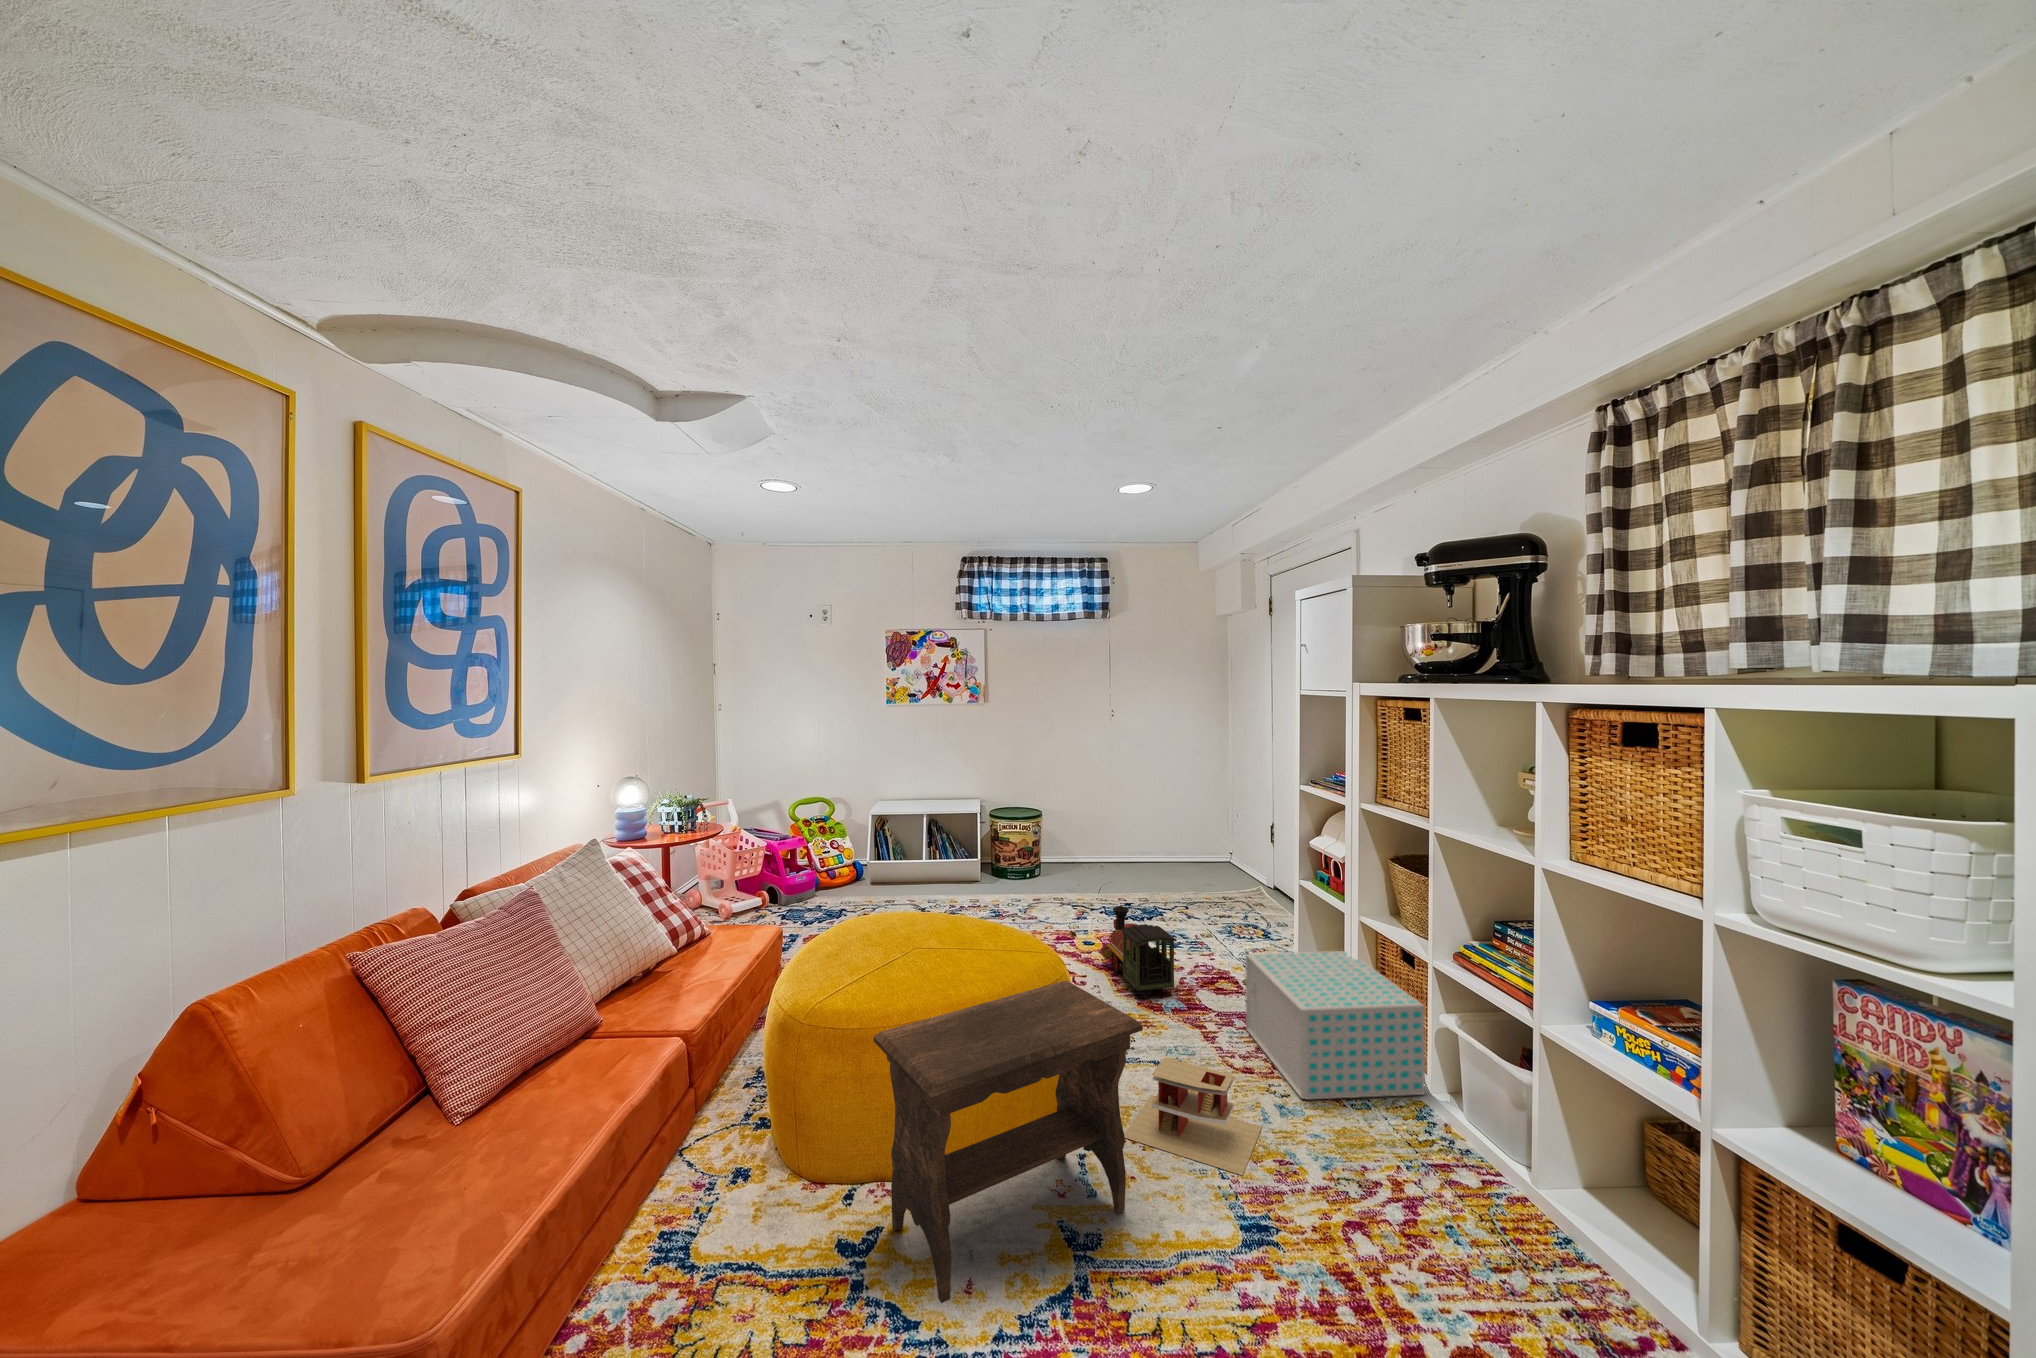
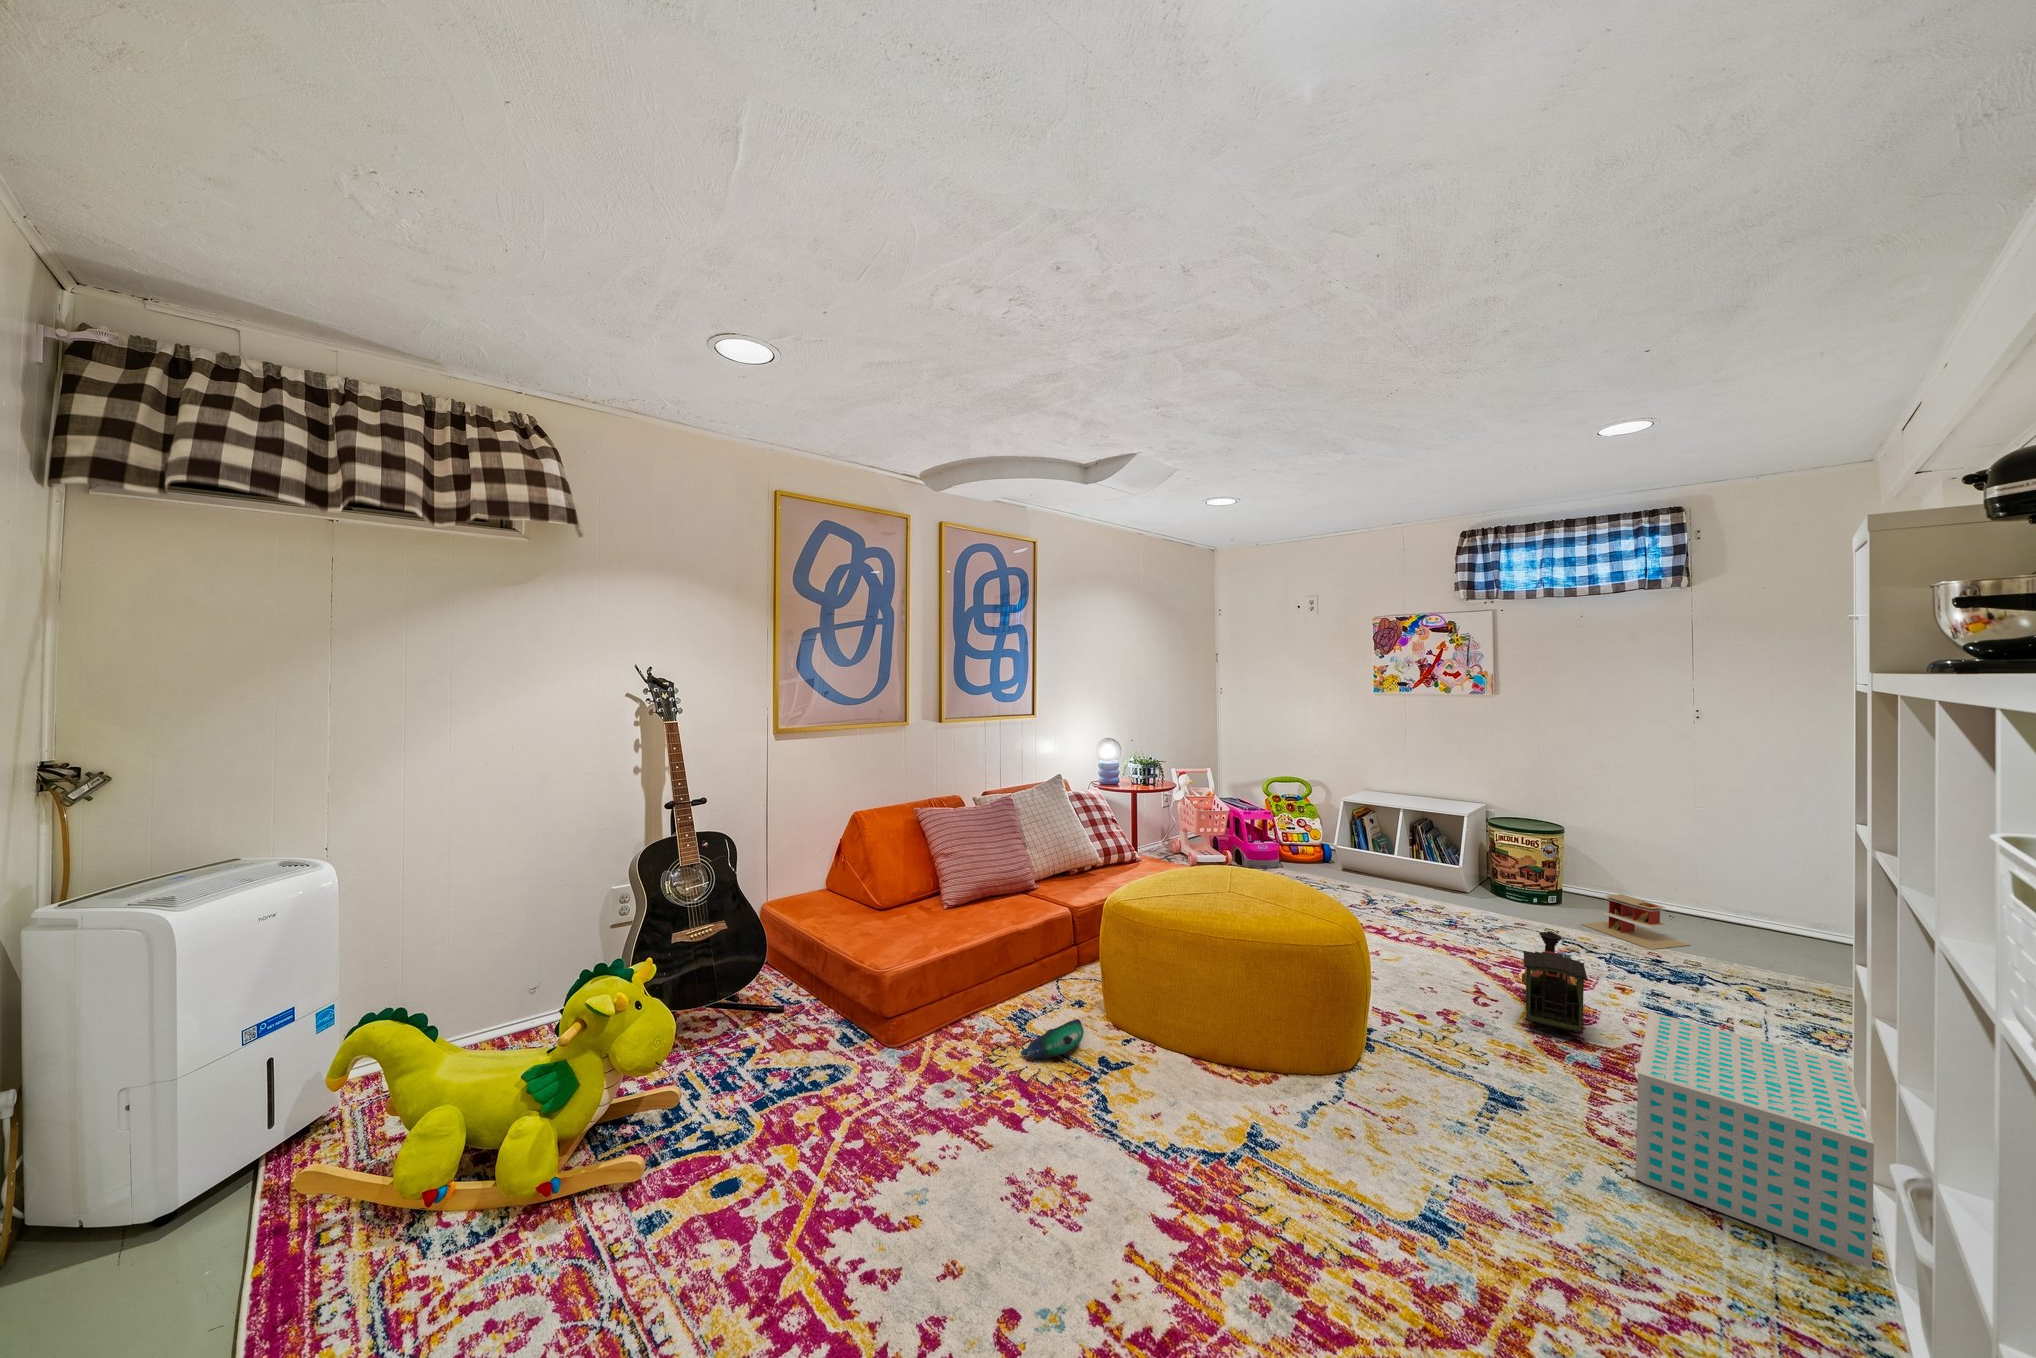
footstool: present [873,980,1143,1303] -> none [1121,923,1336,1144]
toy house: present [1124,1058,1262,1175] -> present [1582,894,1689,949]
plush toy: none [723,1204,804,1314] -> present [1021,1019,1084,1059]

